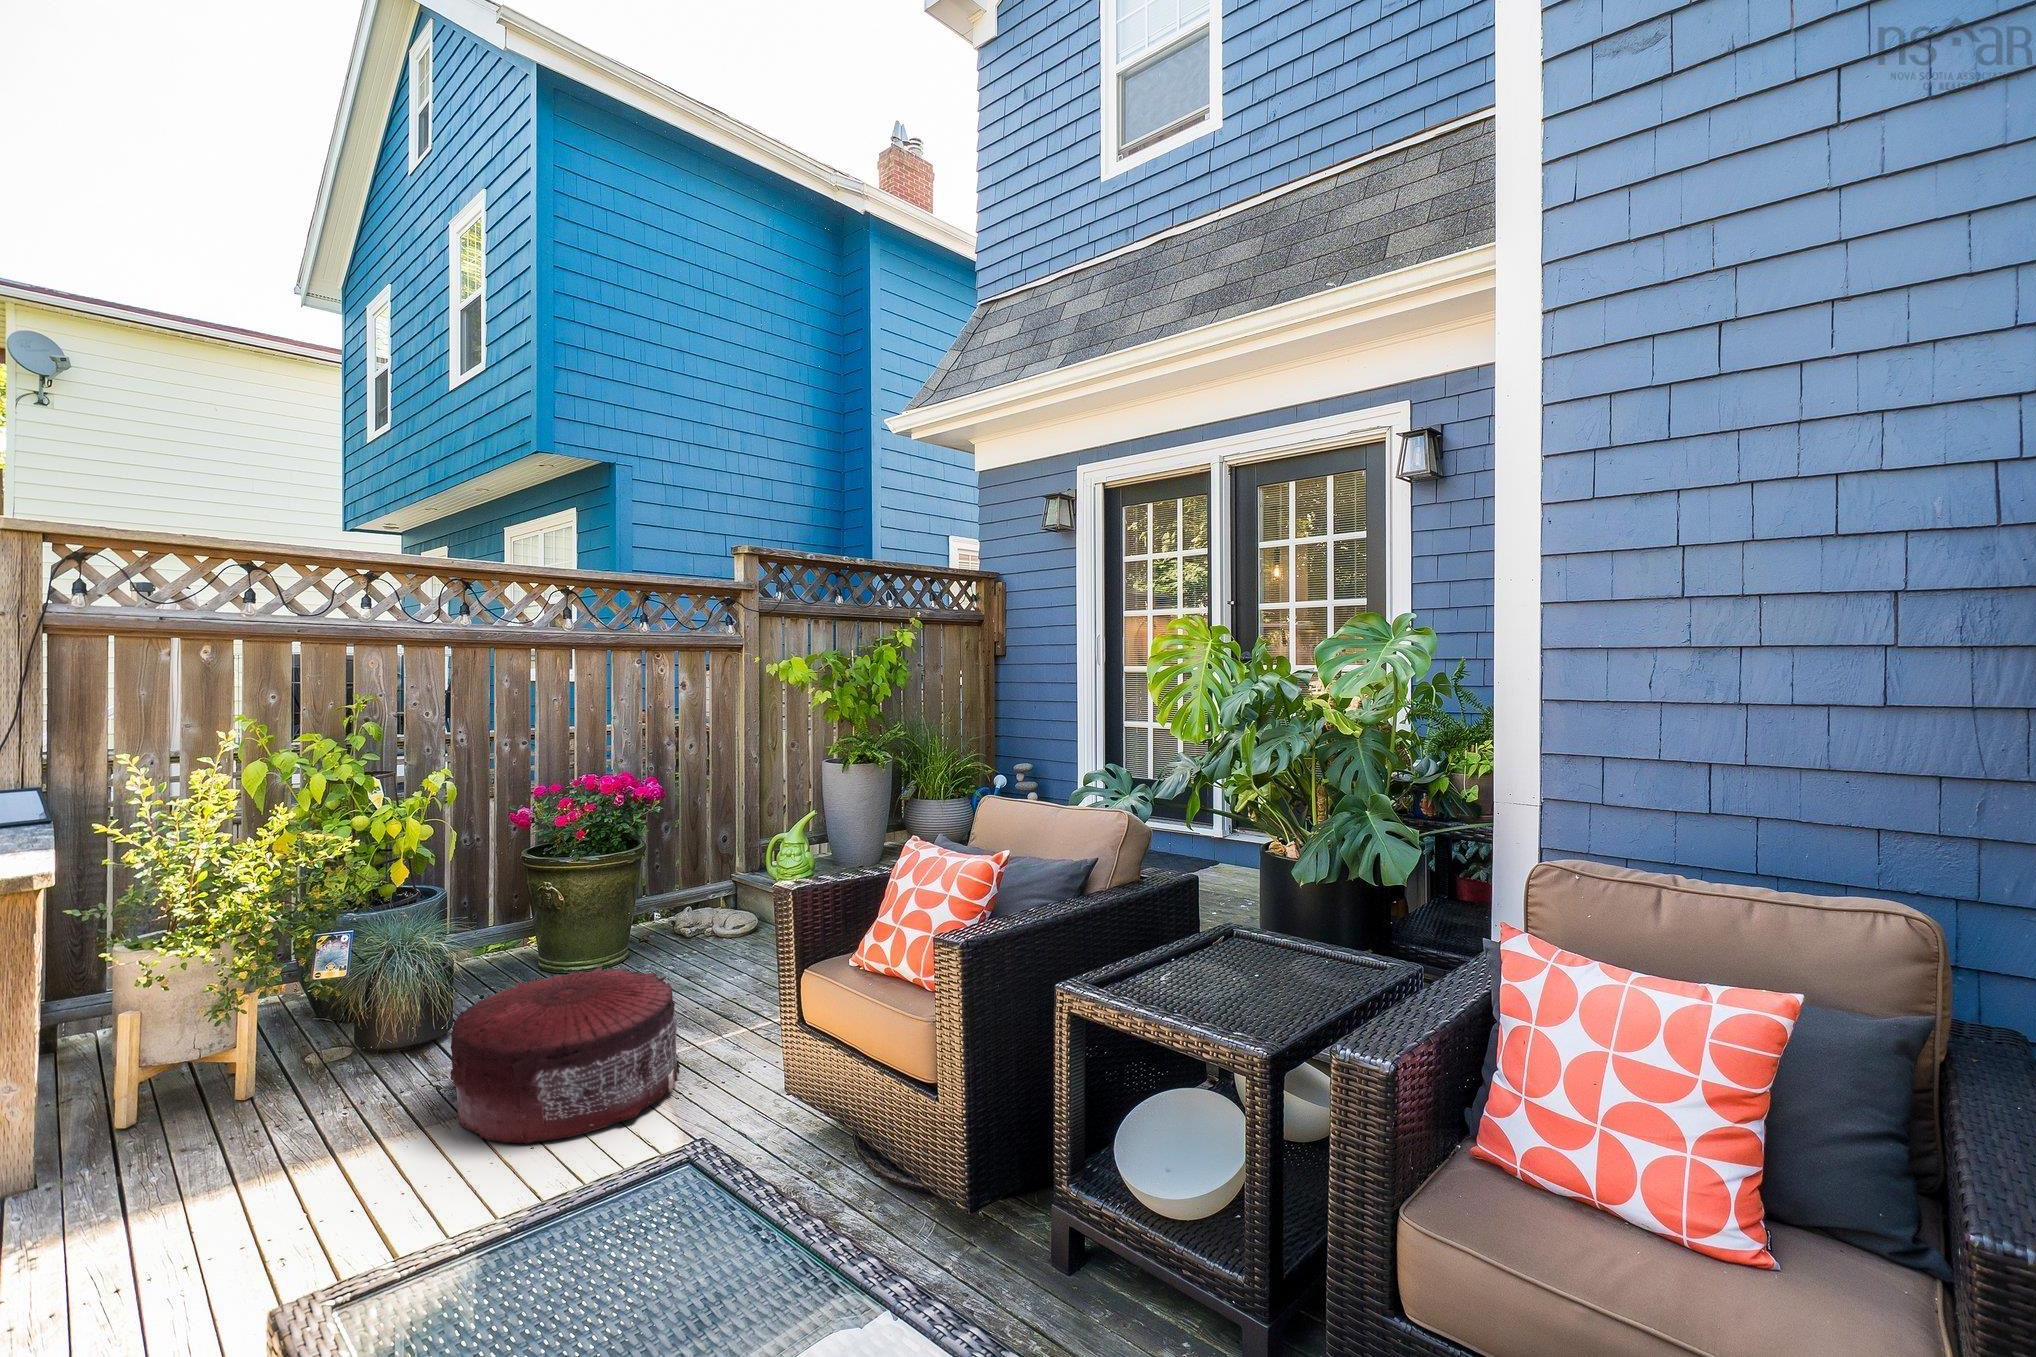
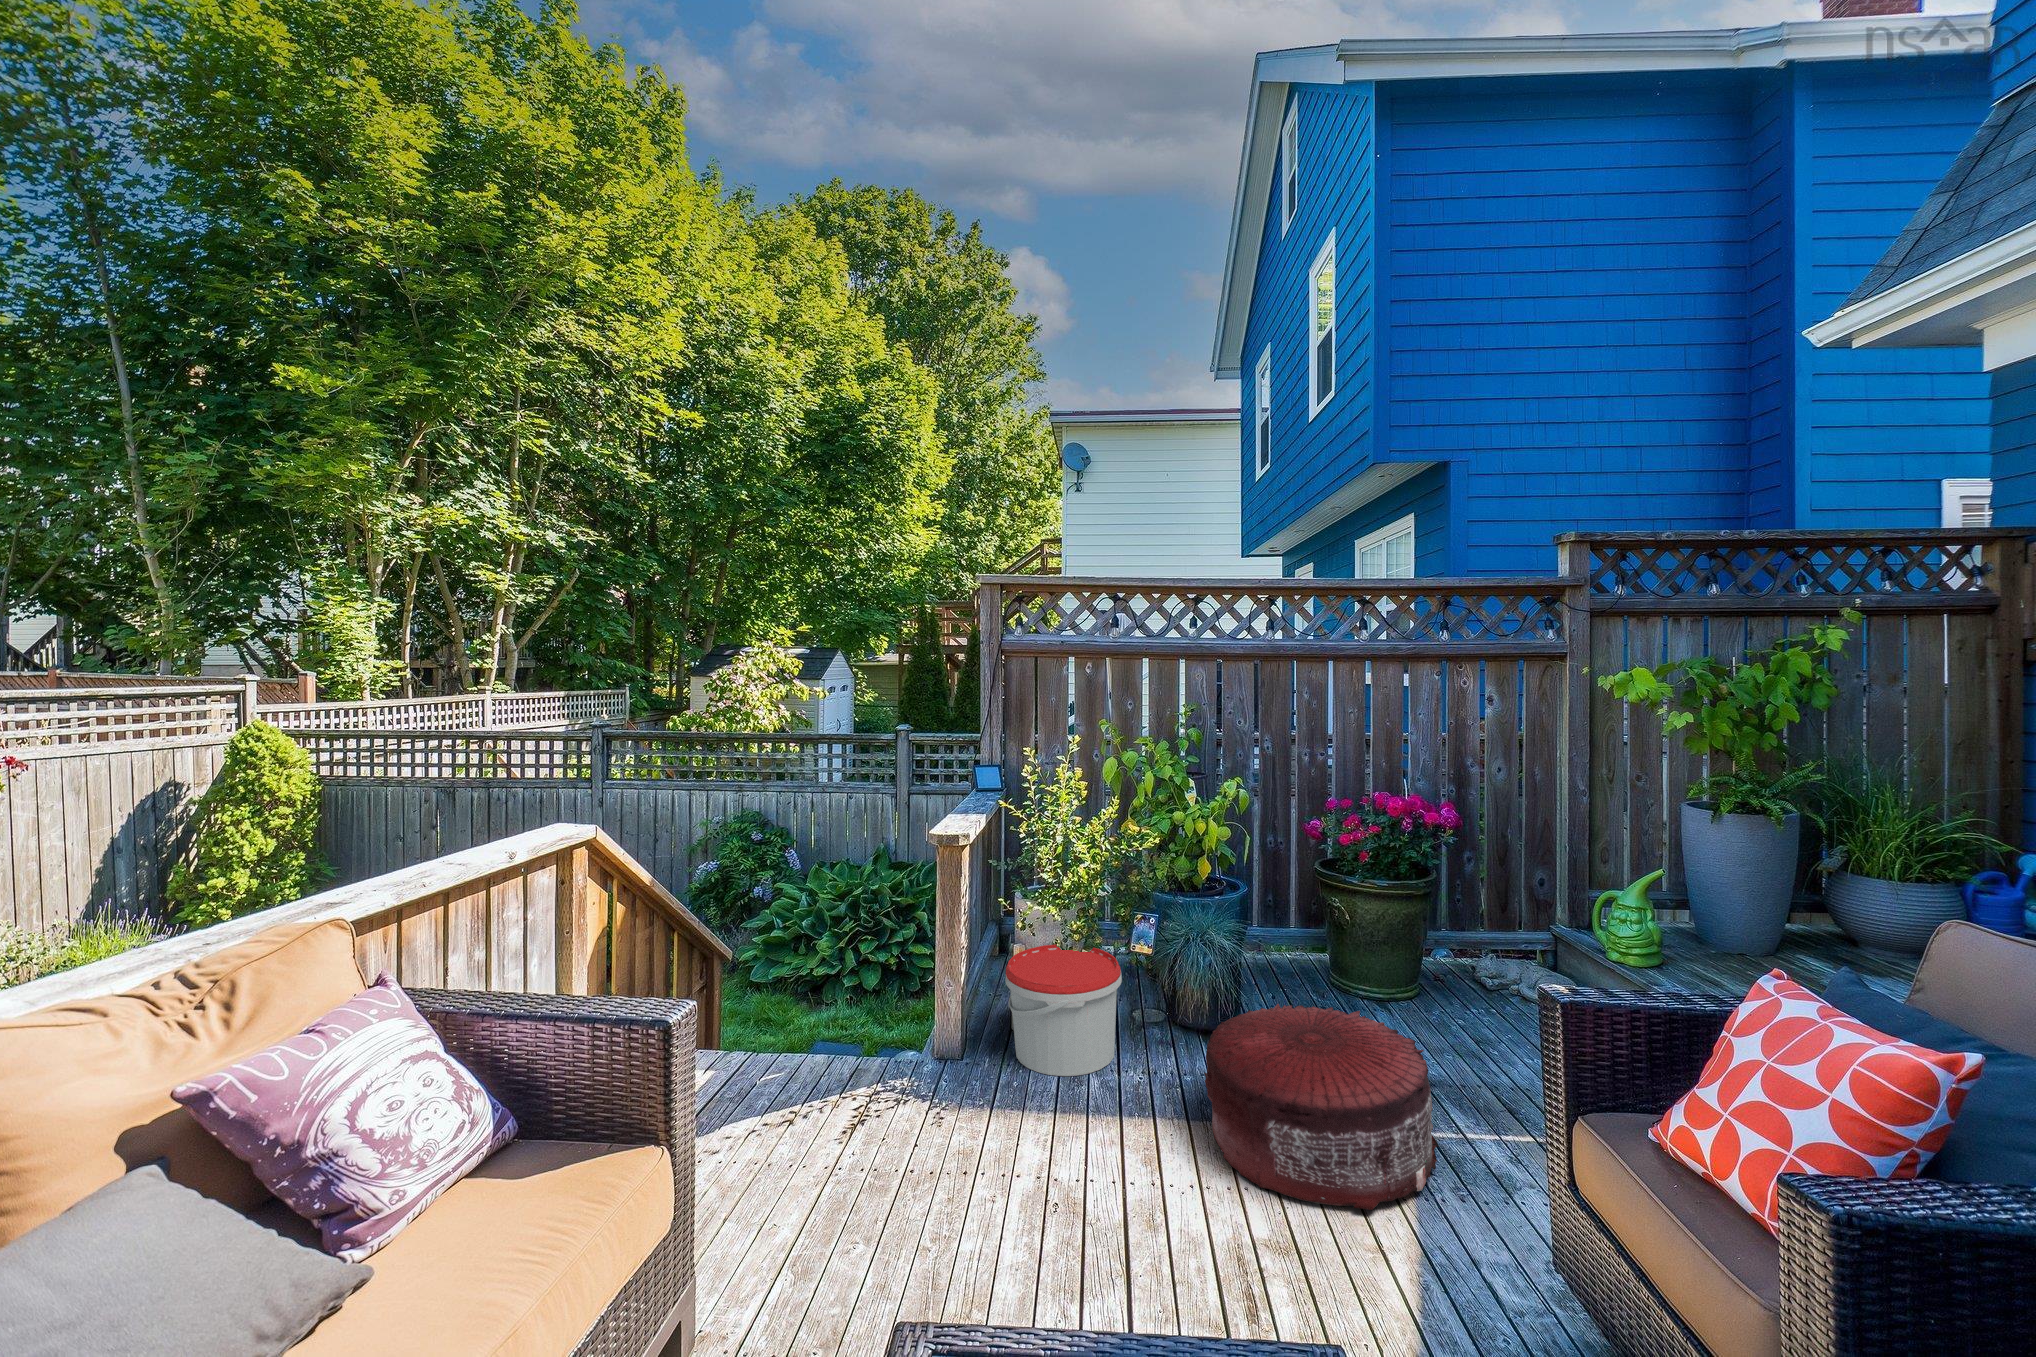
bucket: none [122,988,314,1158] -> present [1005,945,1122,1076]

